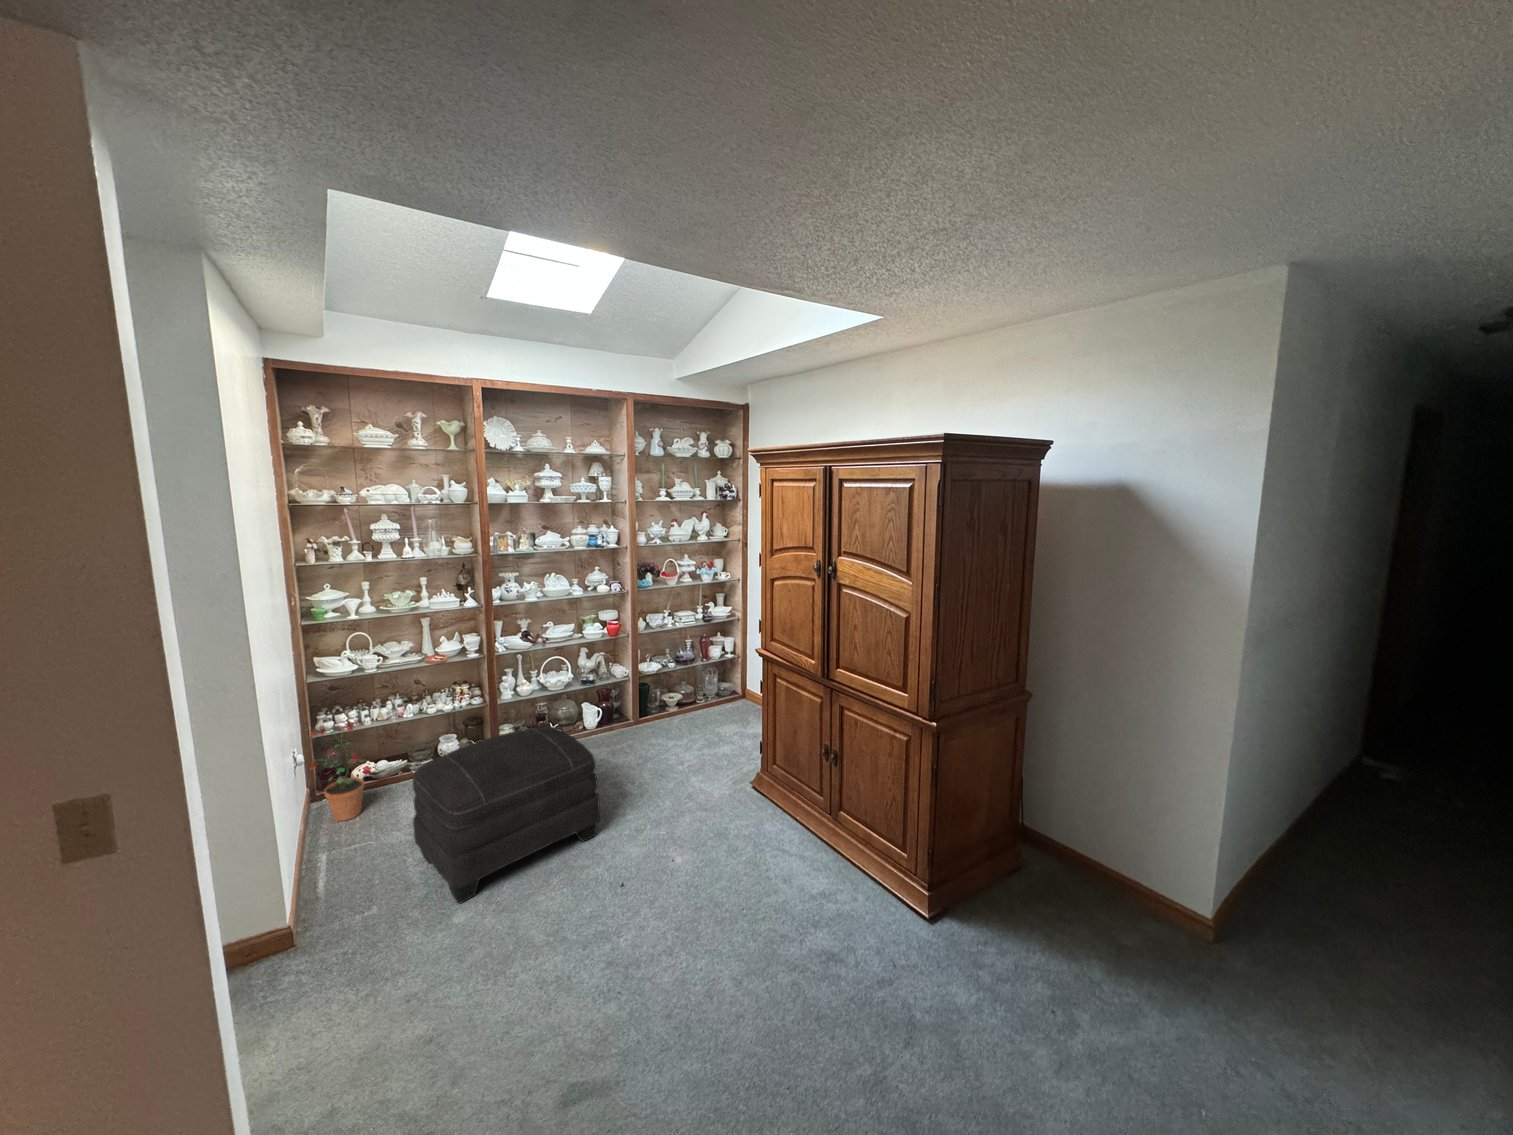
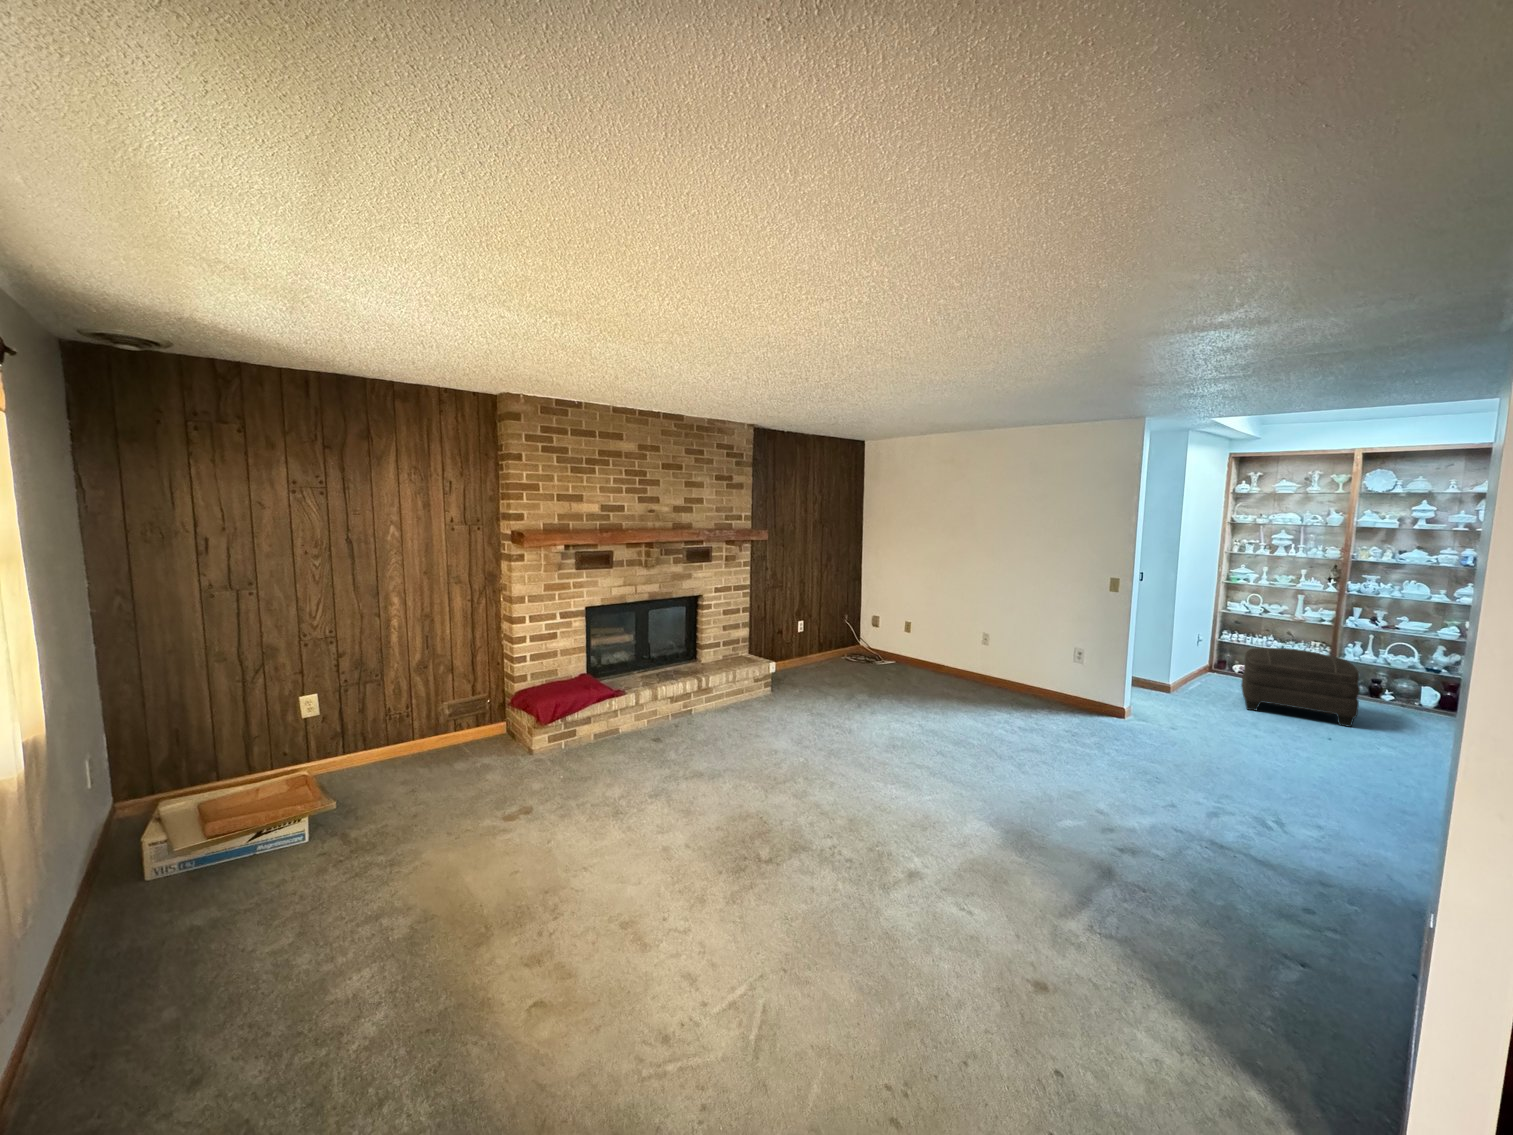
potted plant: present [310,724,365,821] -> none [1207,629,1239,680]

